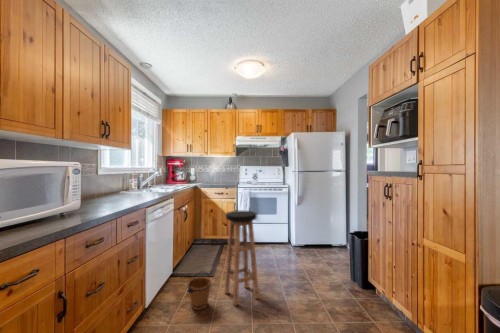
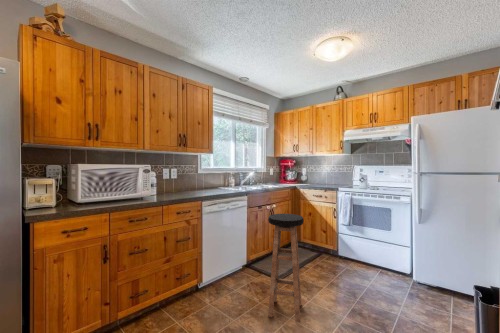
bucket: present [187,272,211,310] -> none [228,268,255,305]

